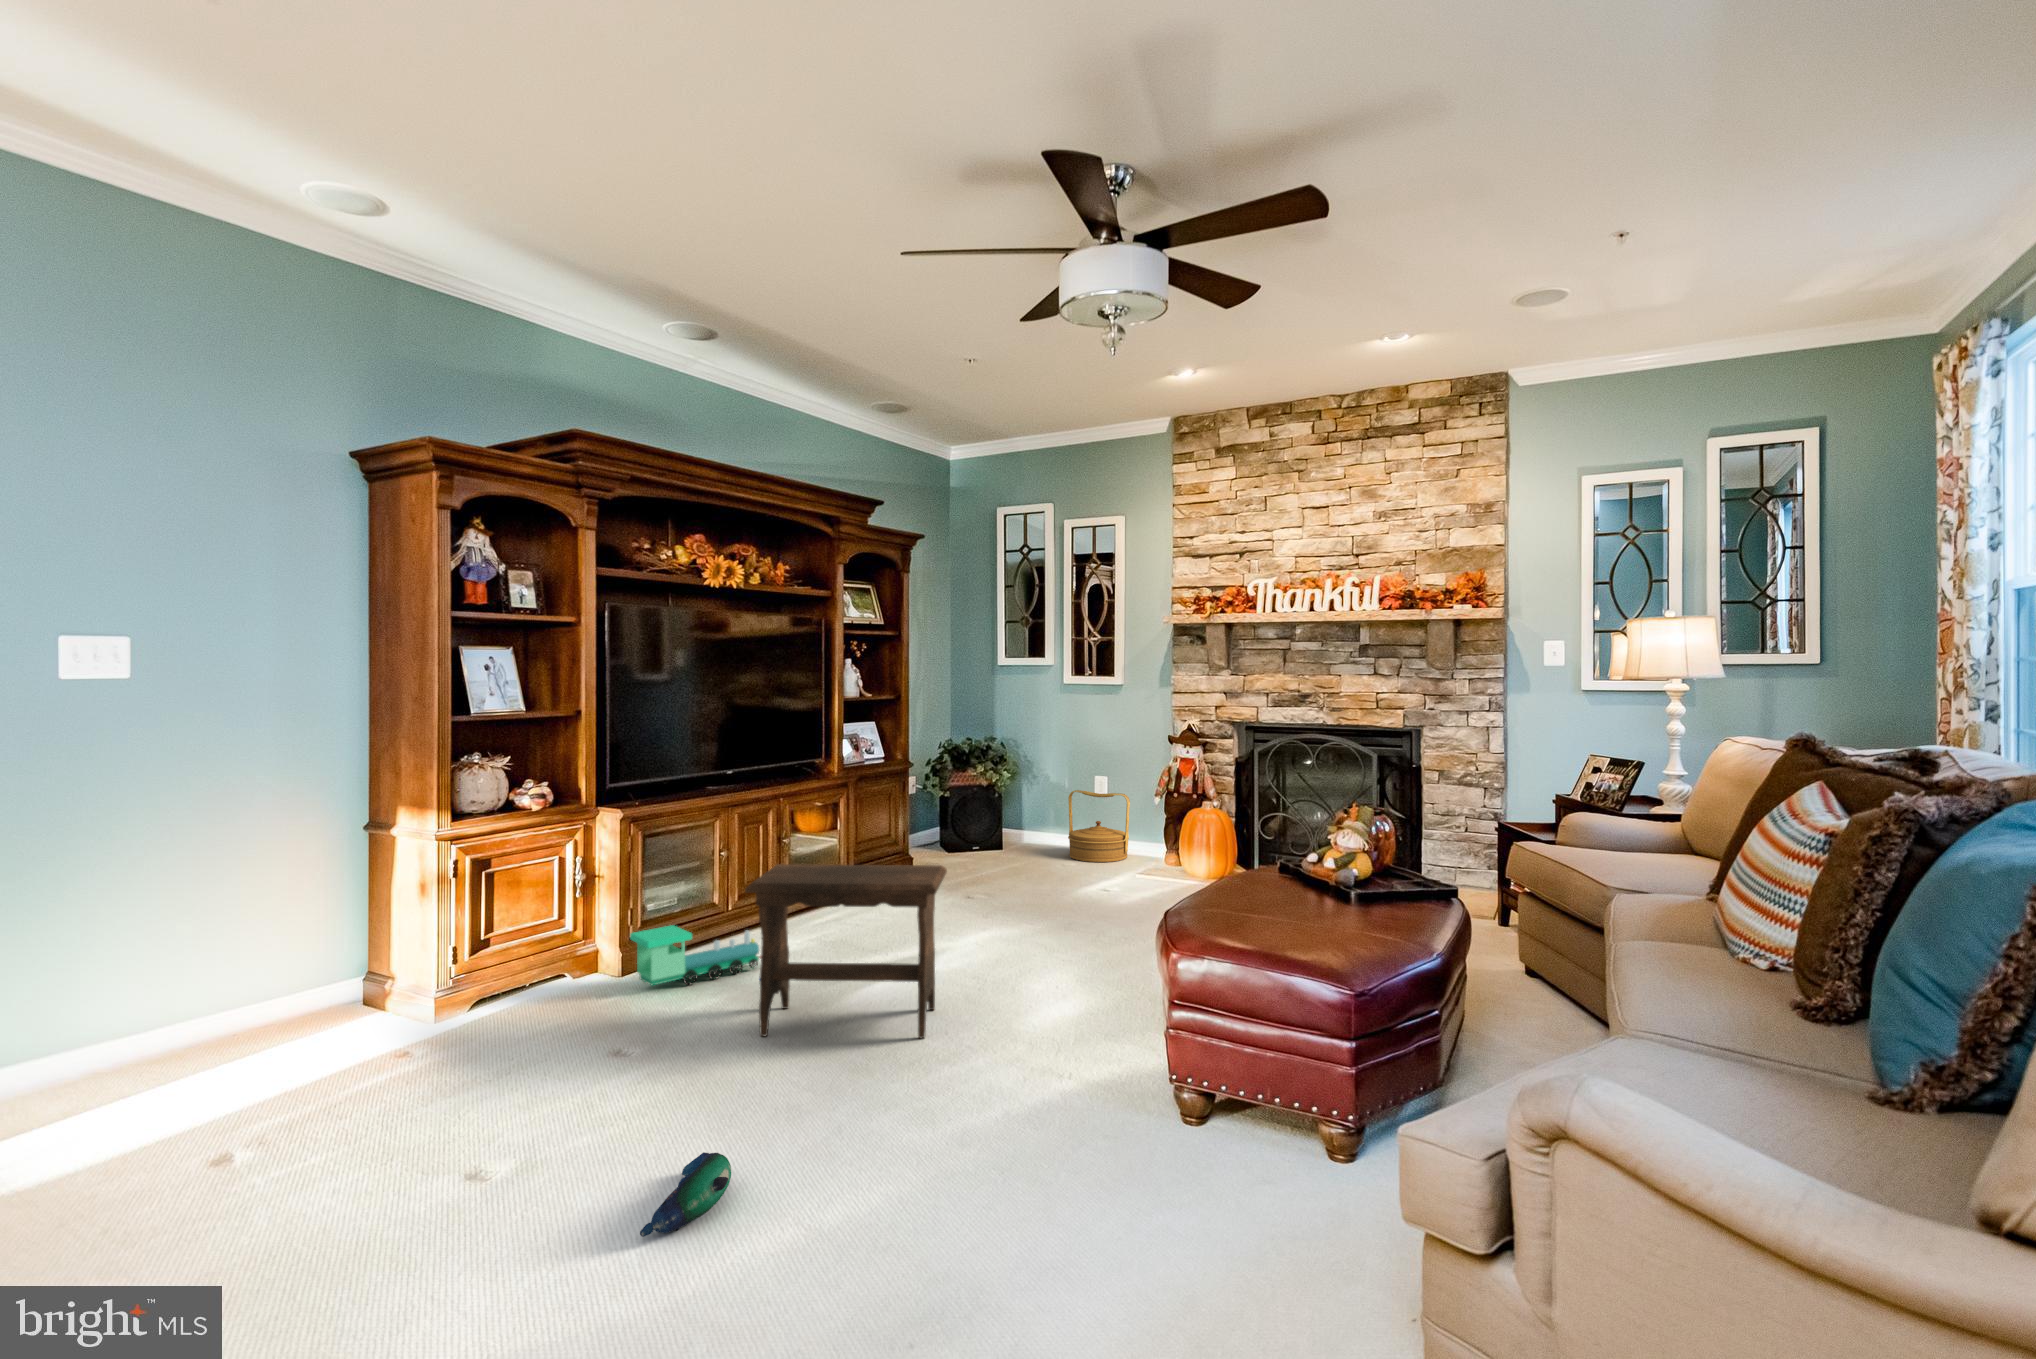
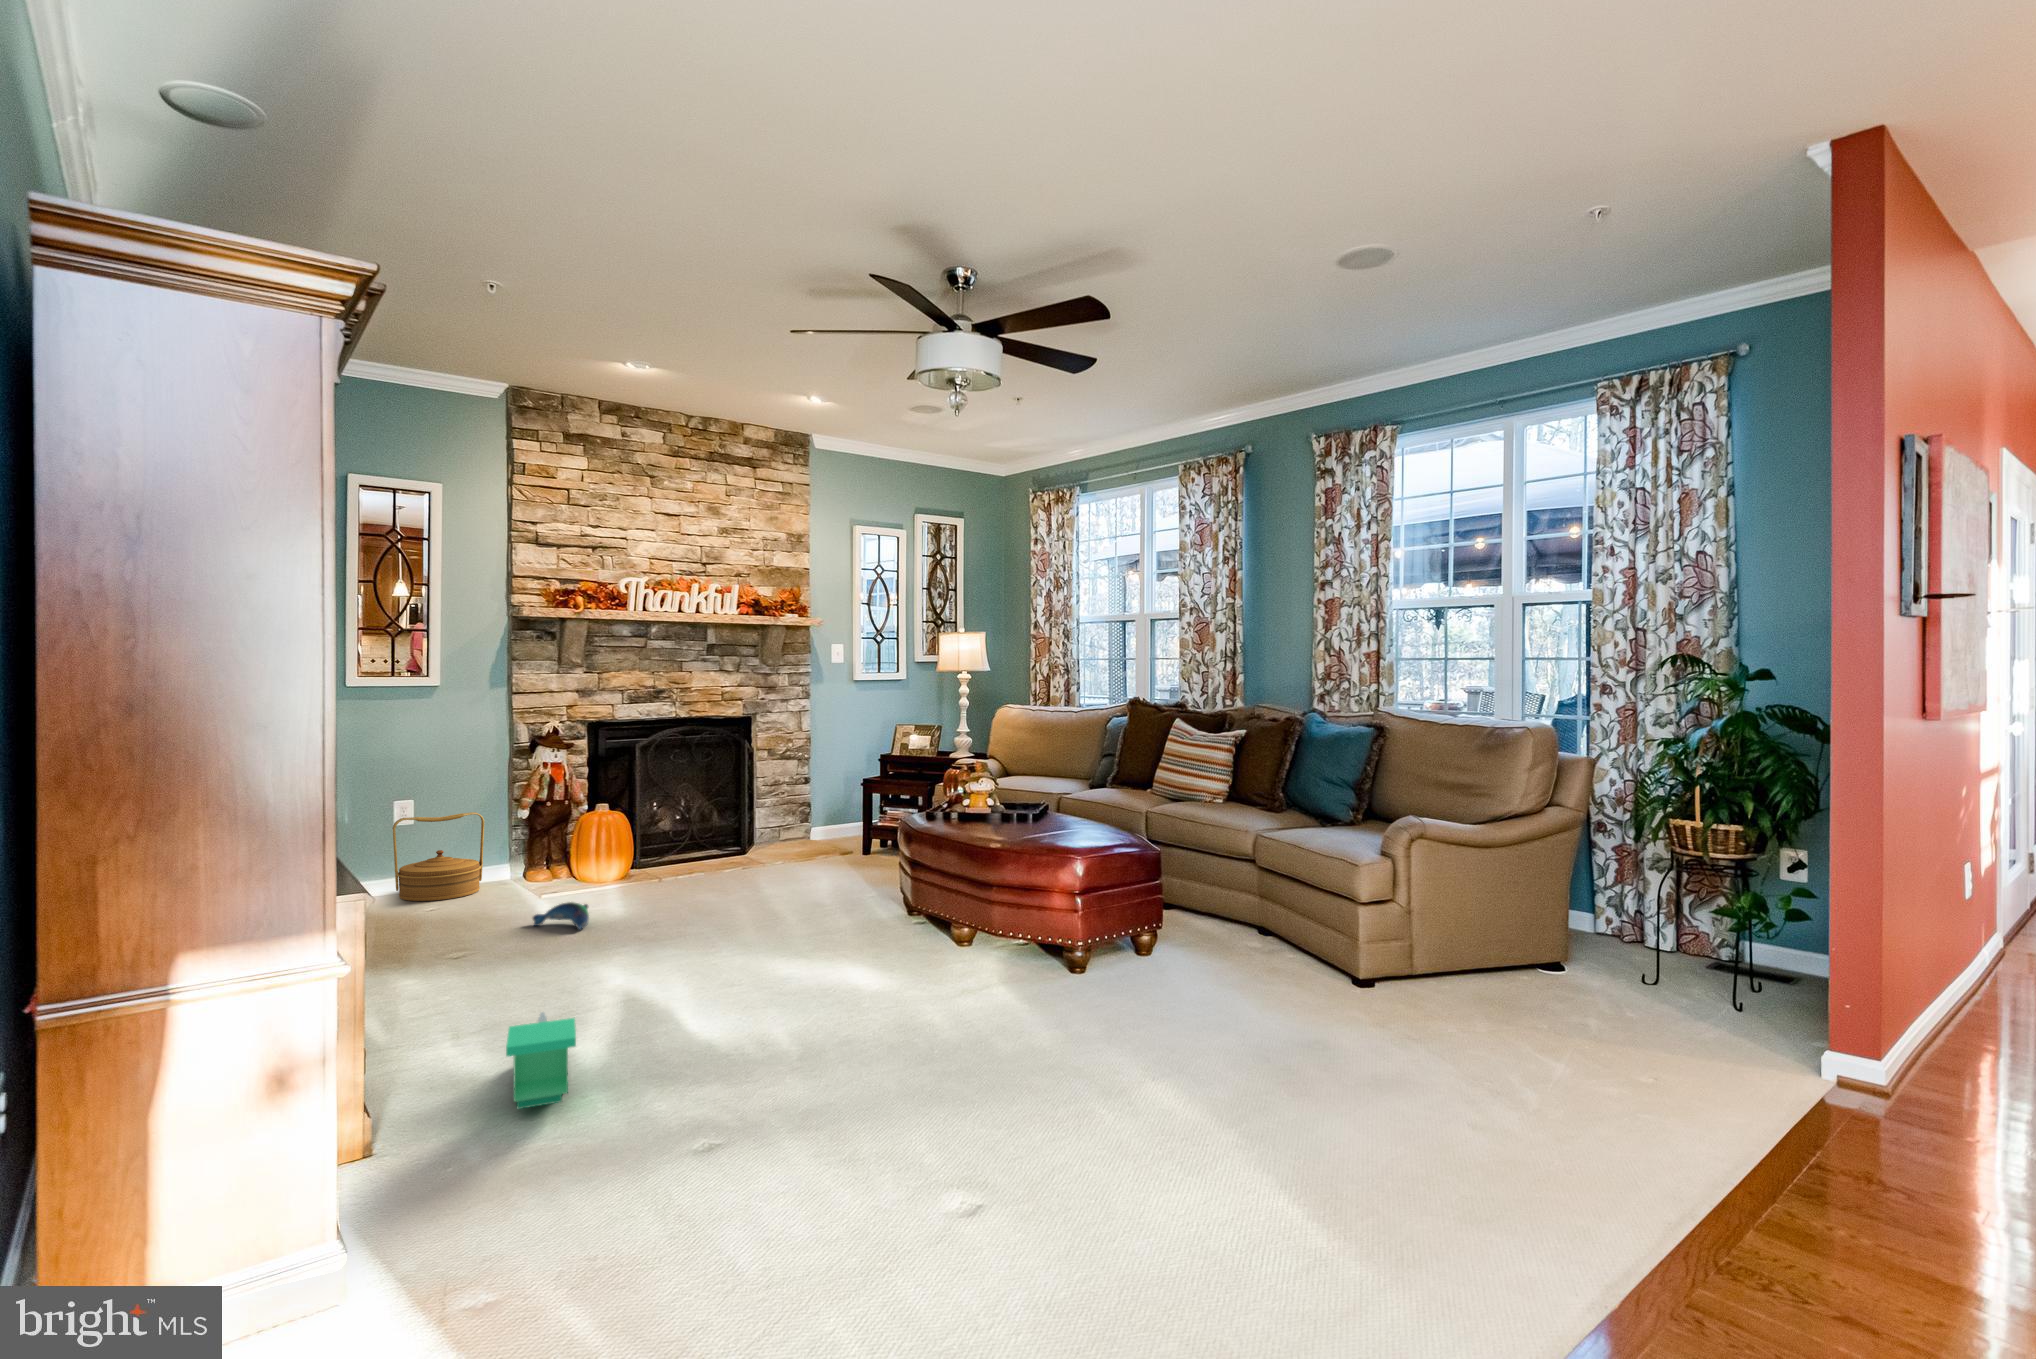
footstool: present [745,864,947,1038] -> none [709,854,902,1063]
plush toy: present [640,1153,731,1237] -> present [533,902,589,930]

